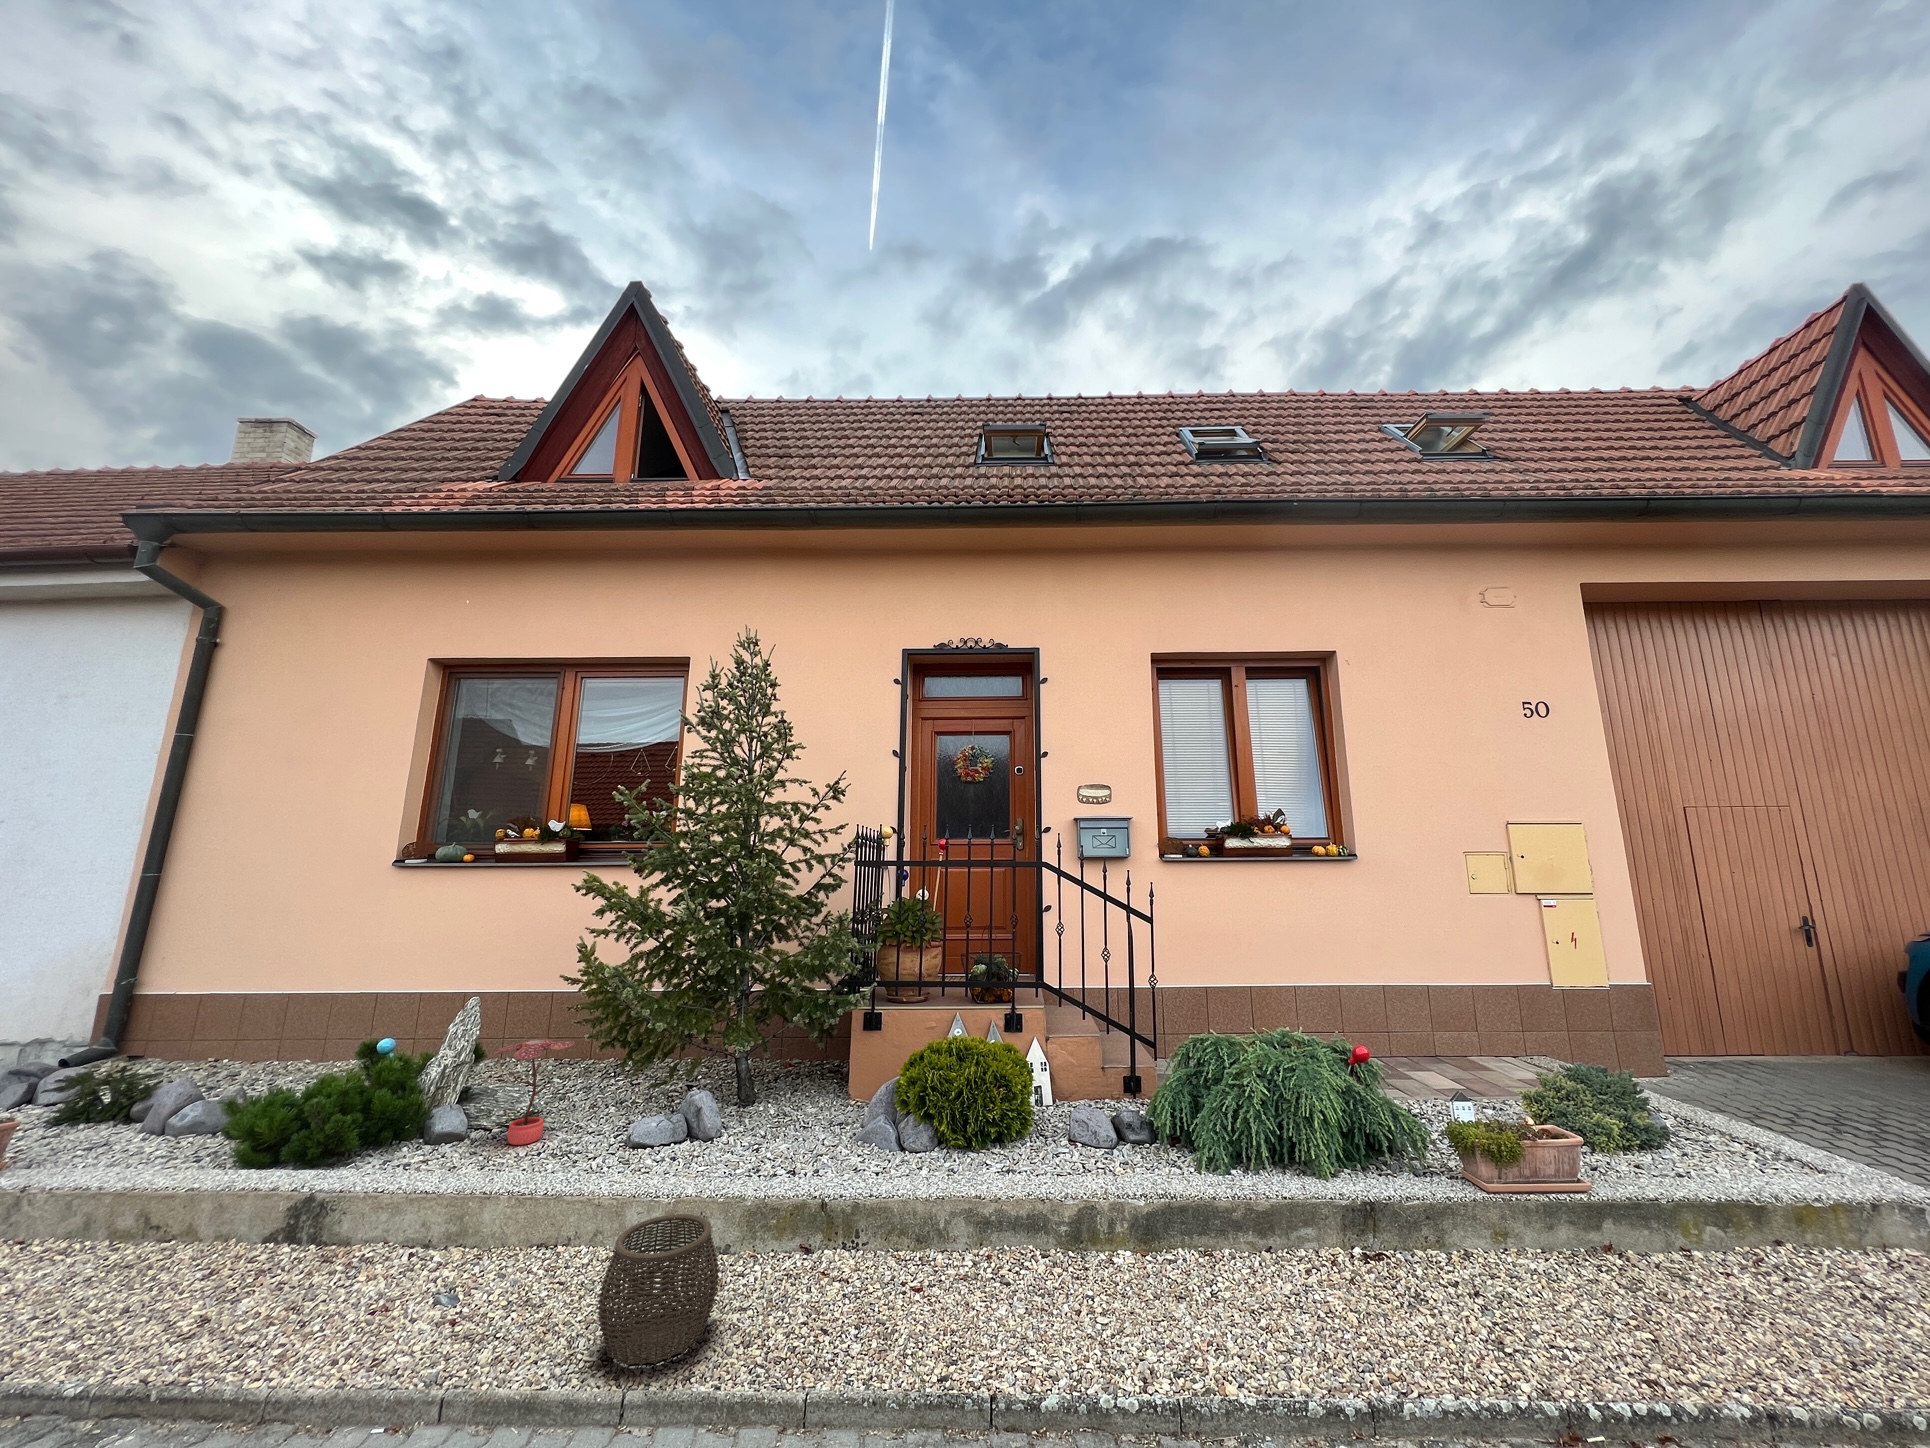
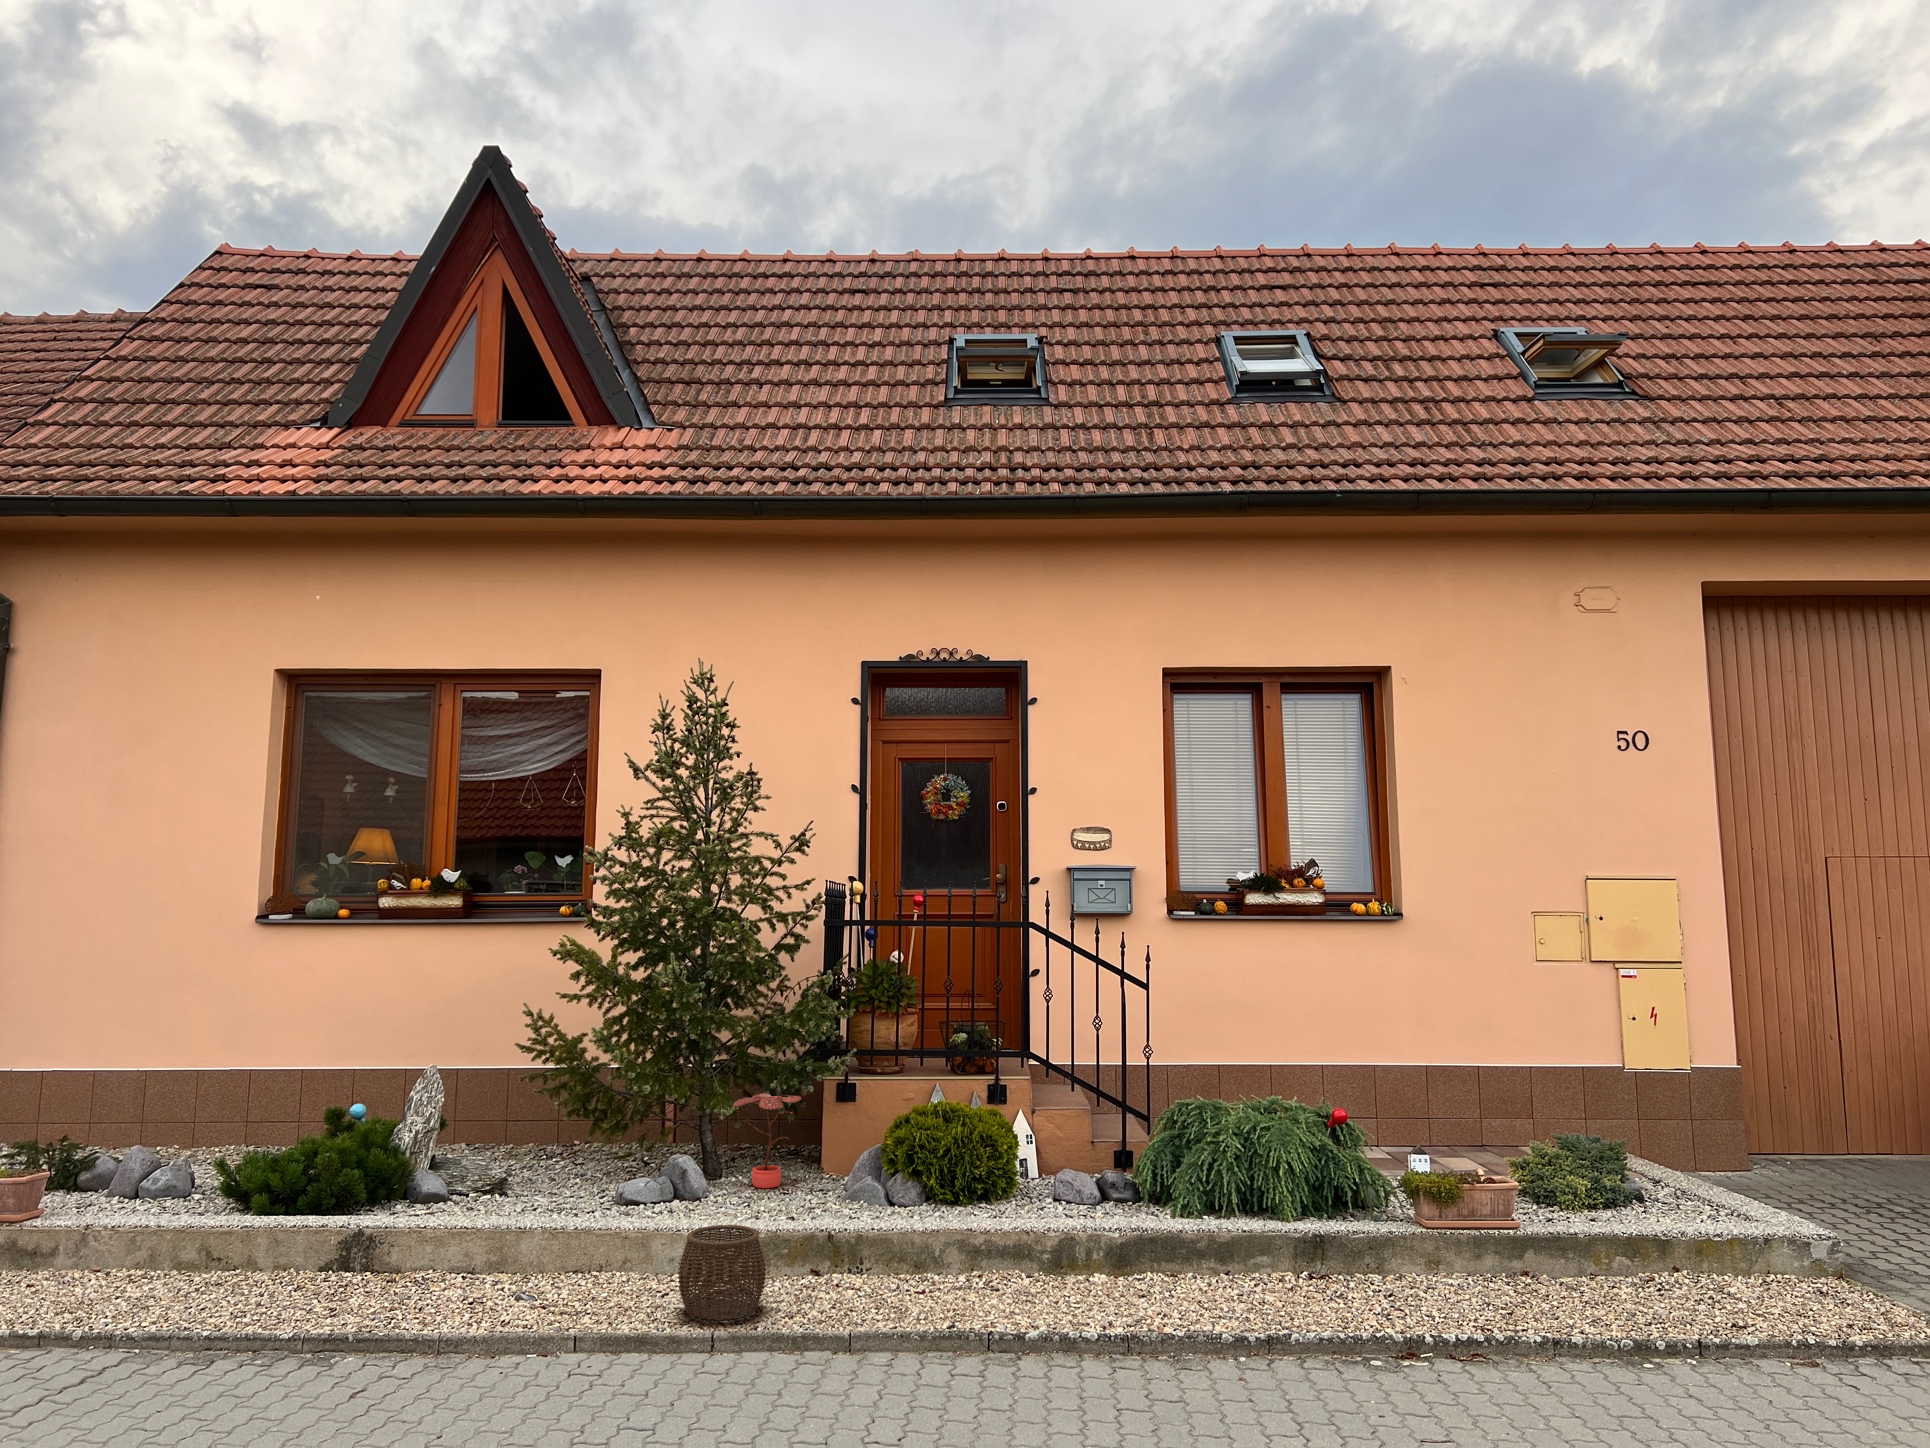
potted plant: present [493,1039,575,1145] -> present [733,1093,801,1188]

